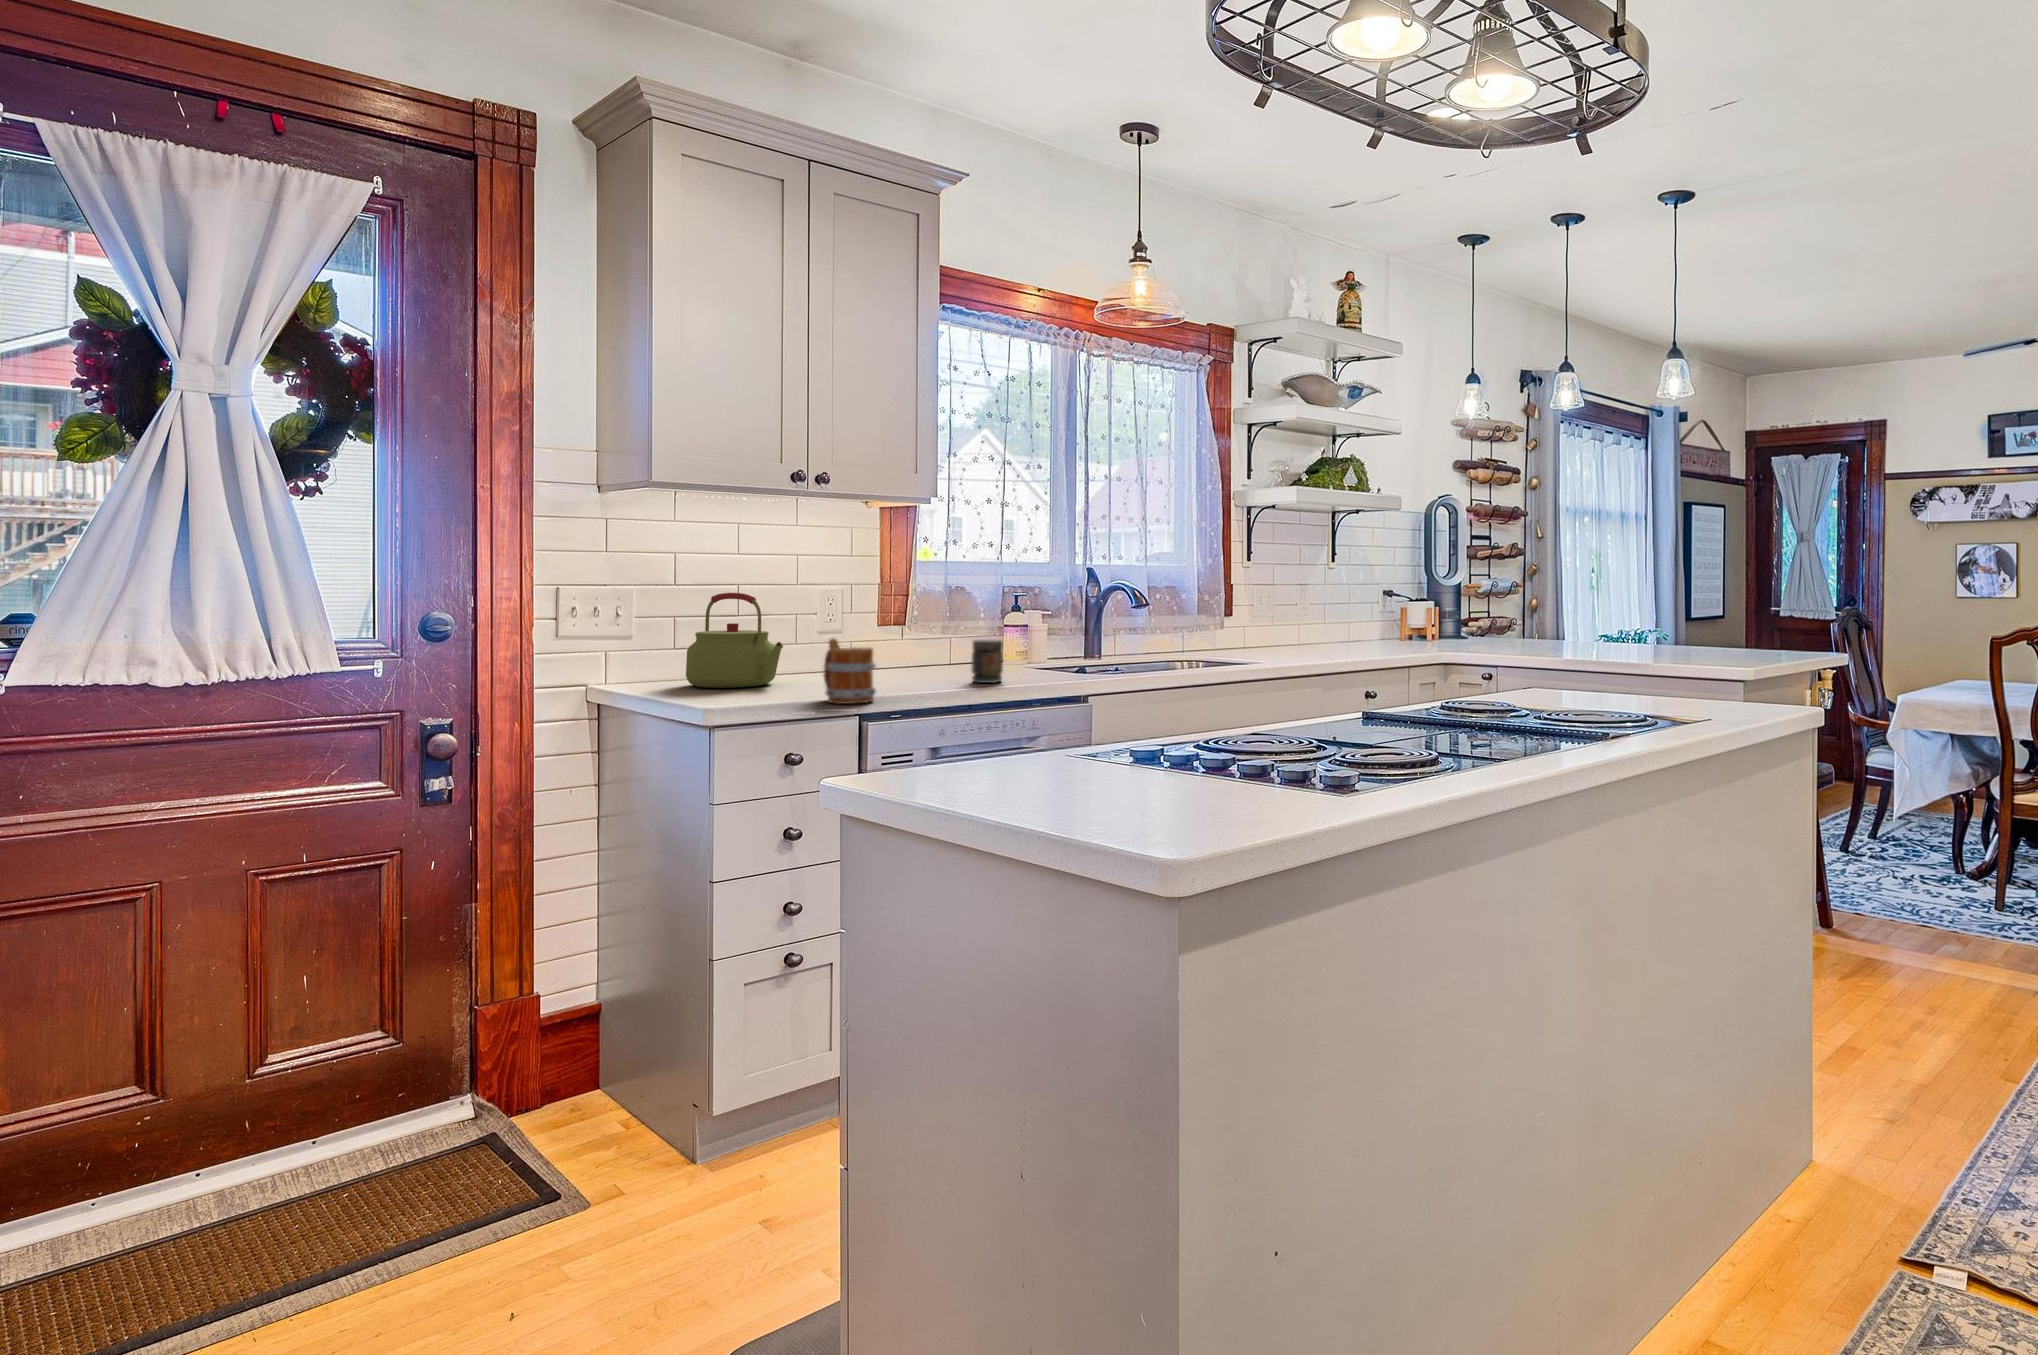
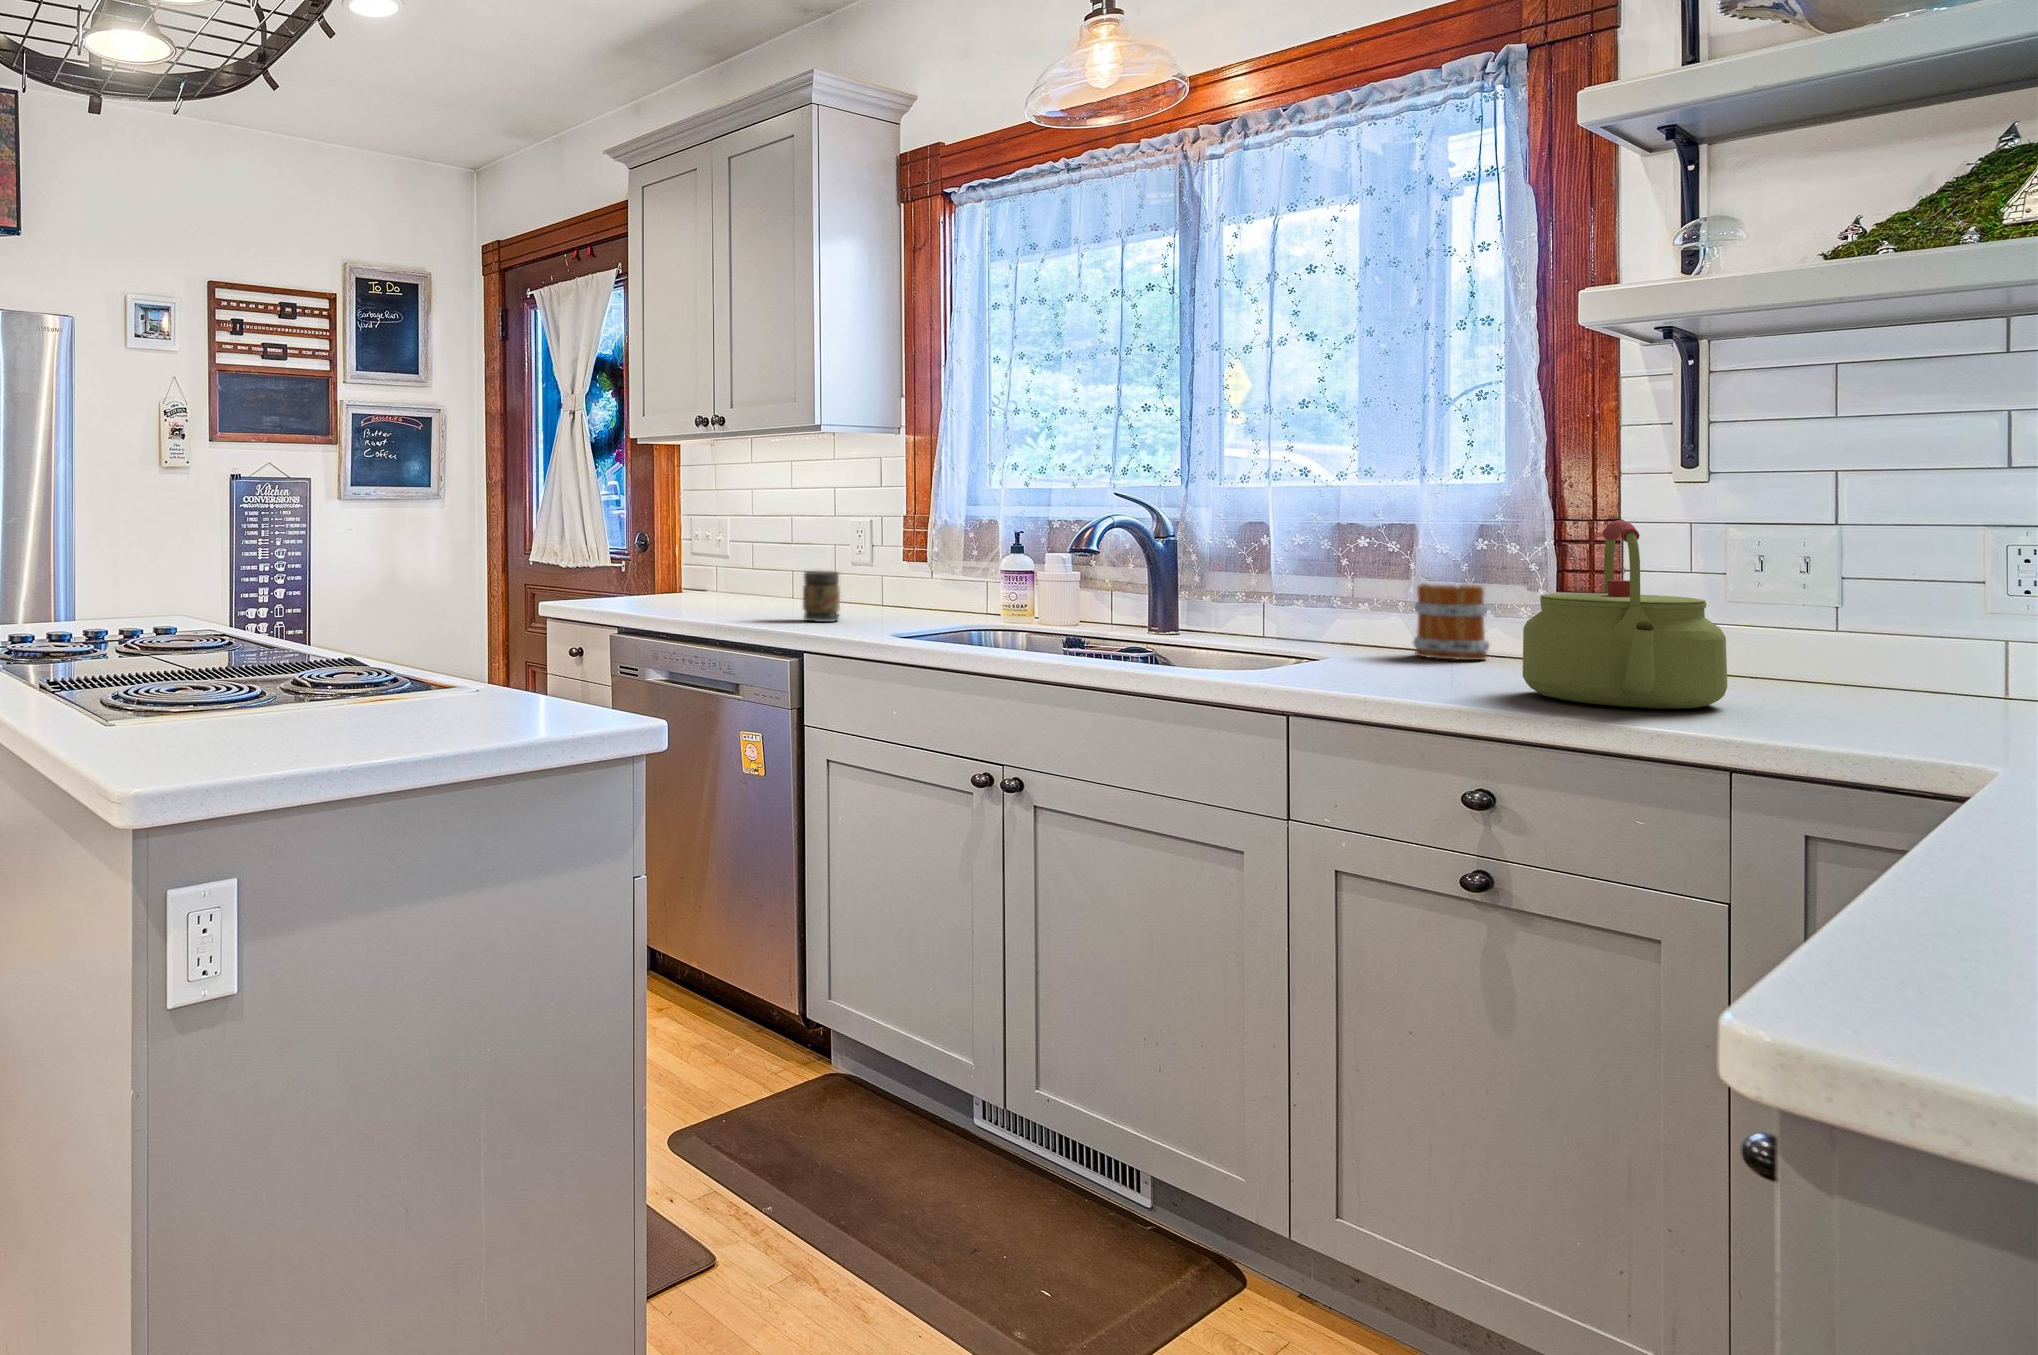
kettle: present [686,593,783,688] -> present [1523,520,1727,709]
mug: present [824,639,876,704] -> present [1413,583,1489,660]

